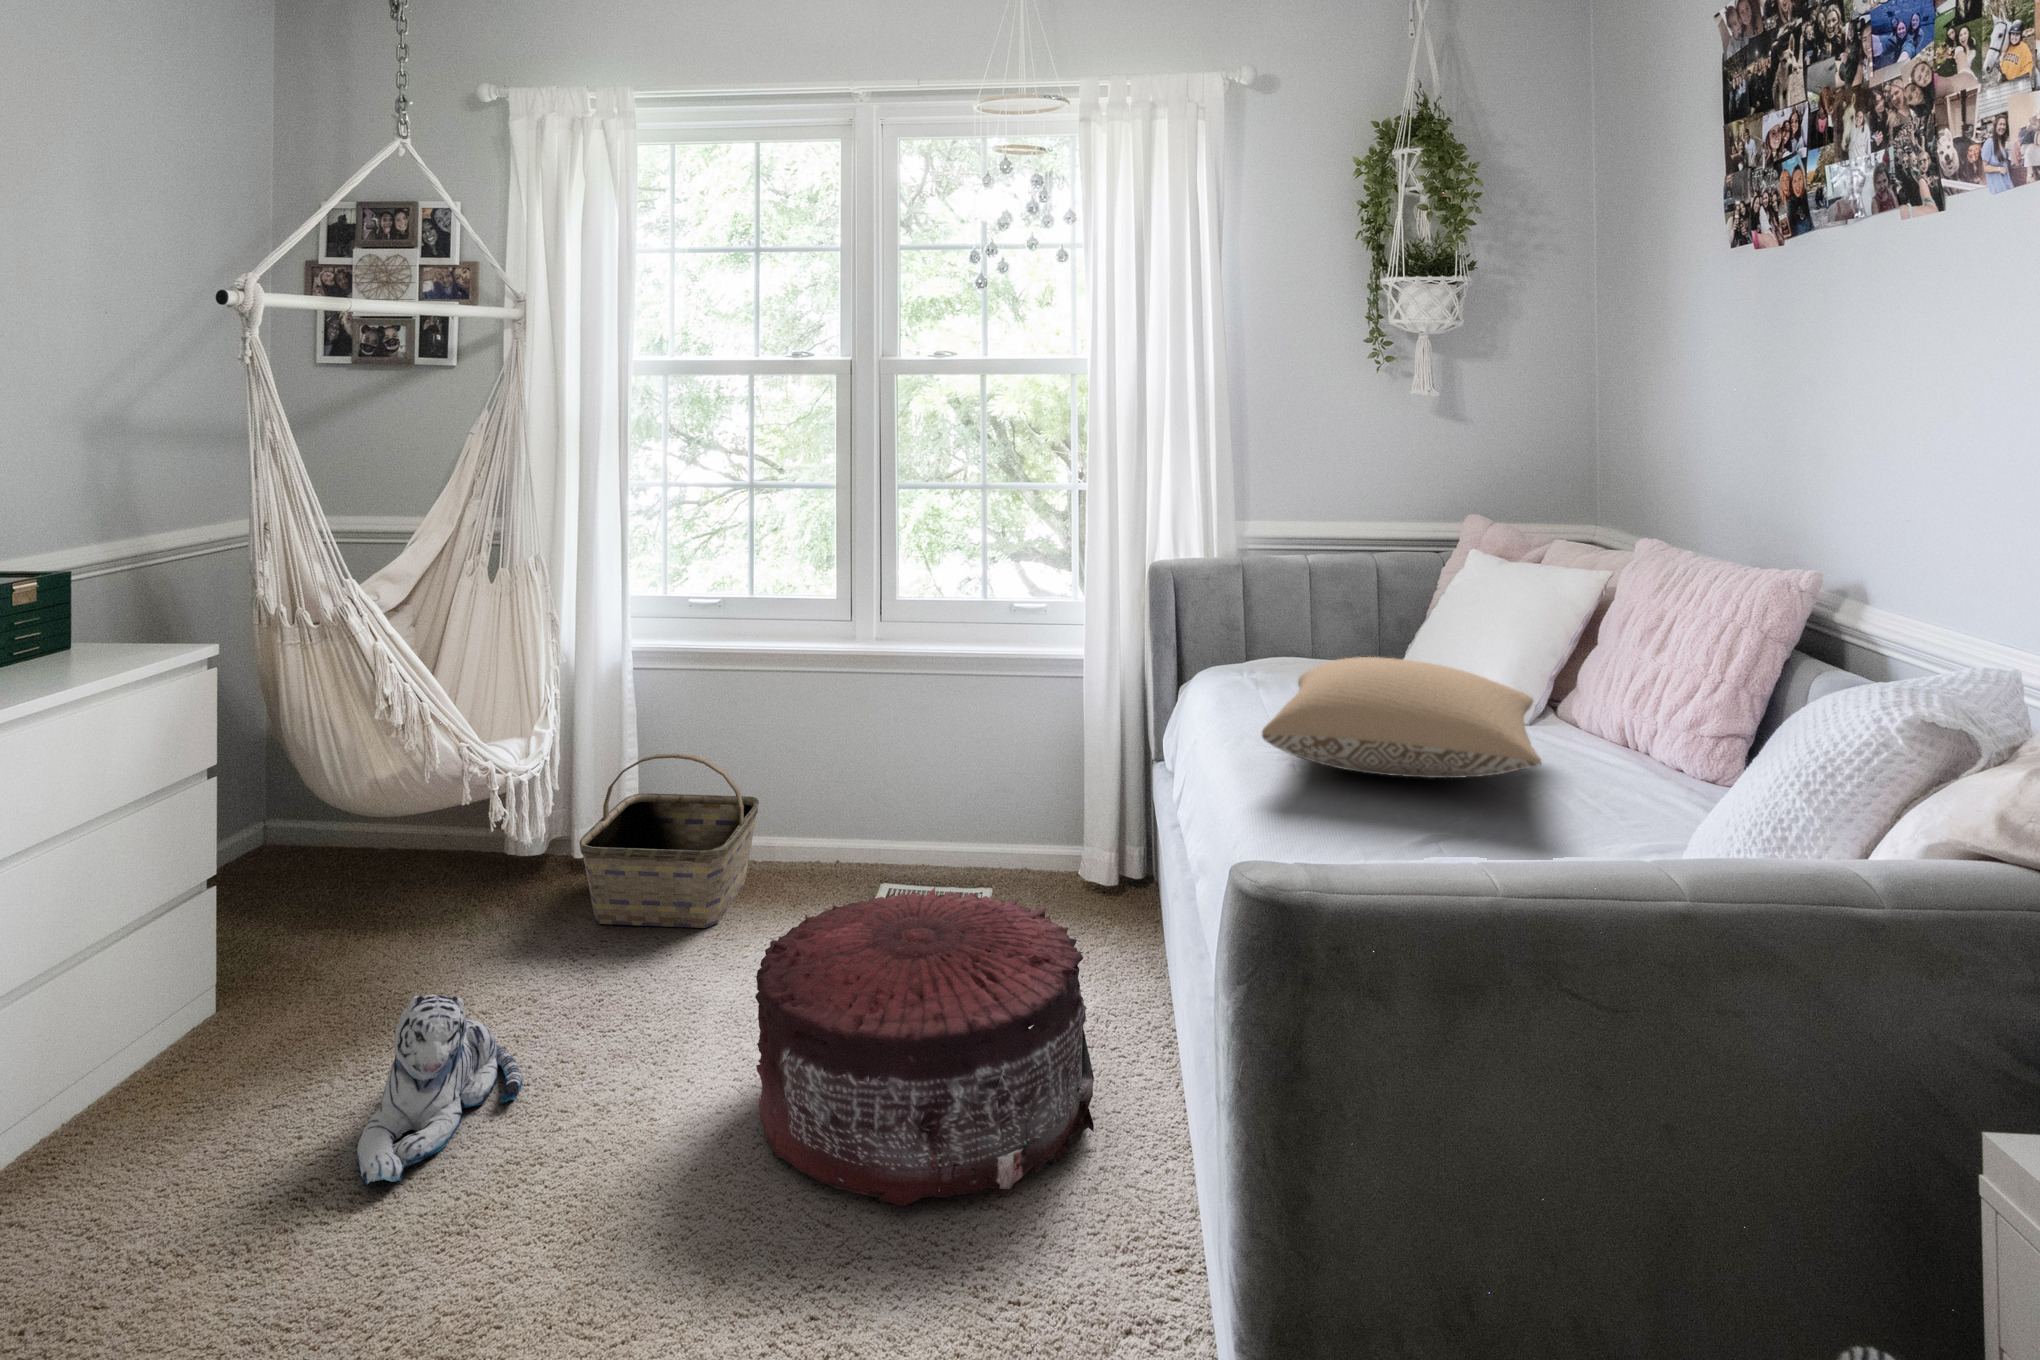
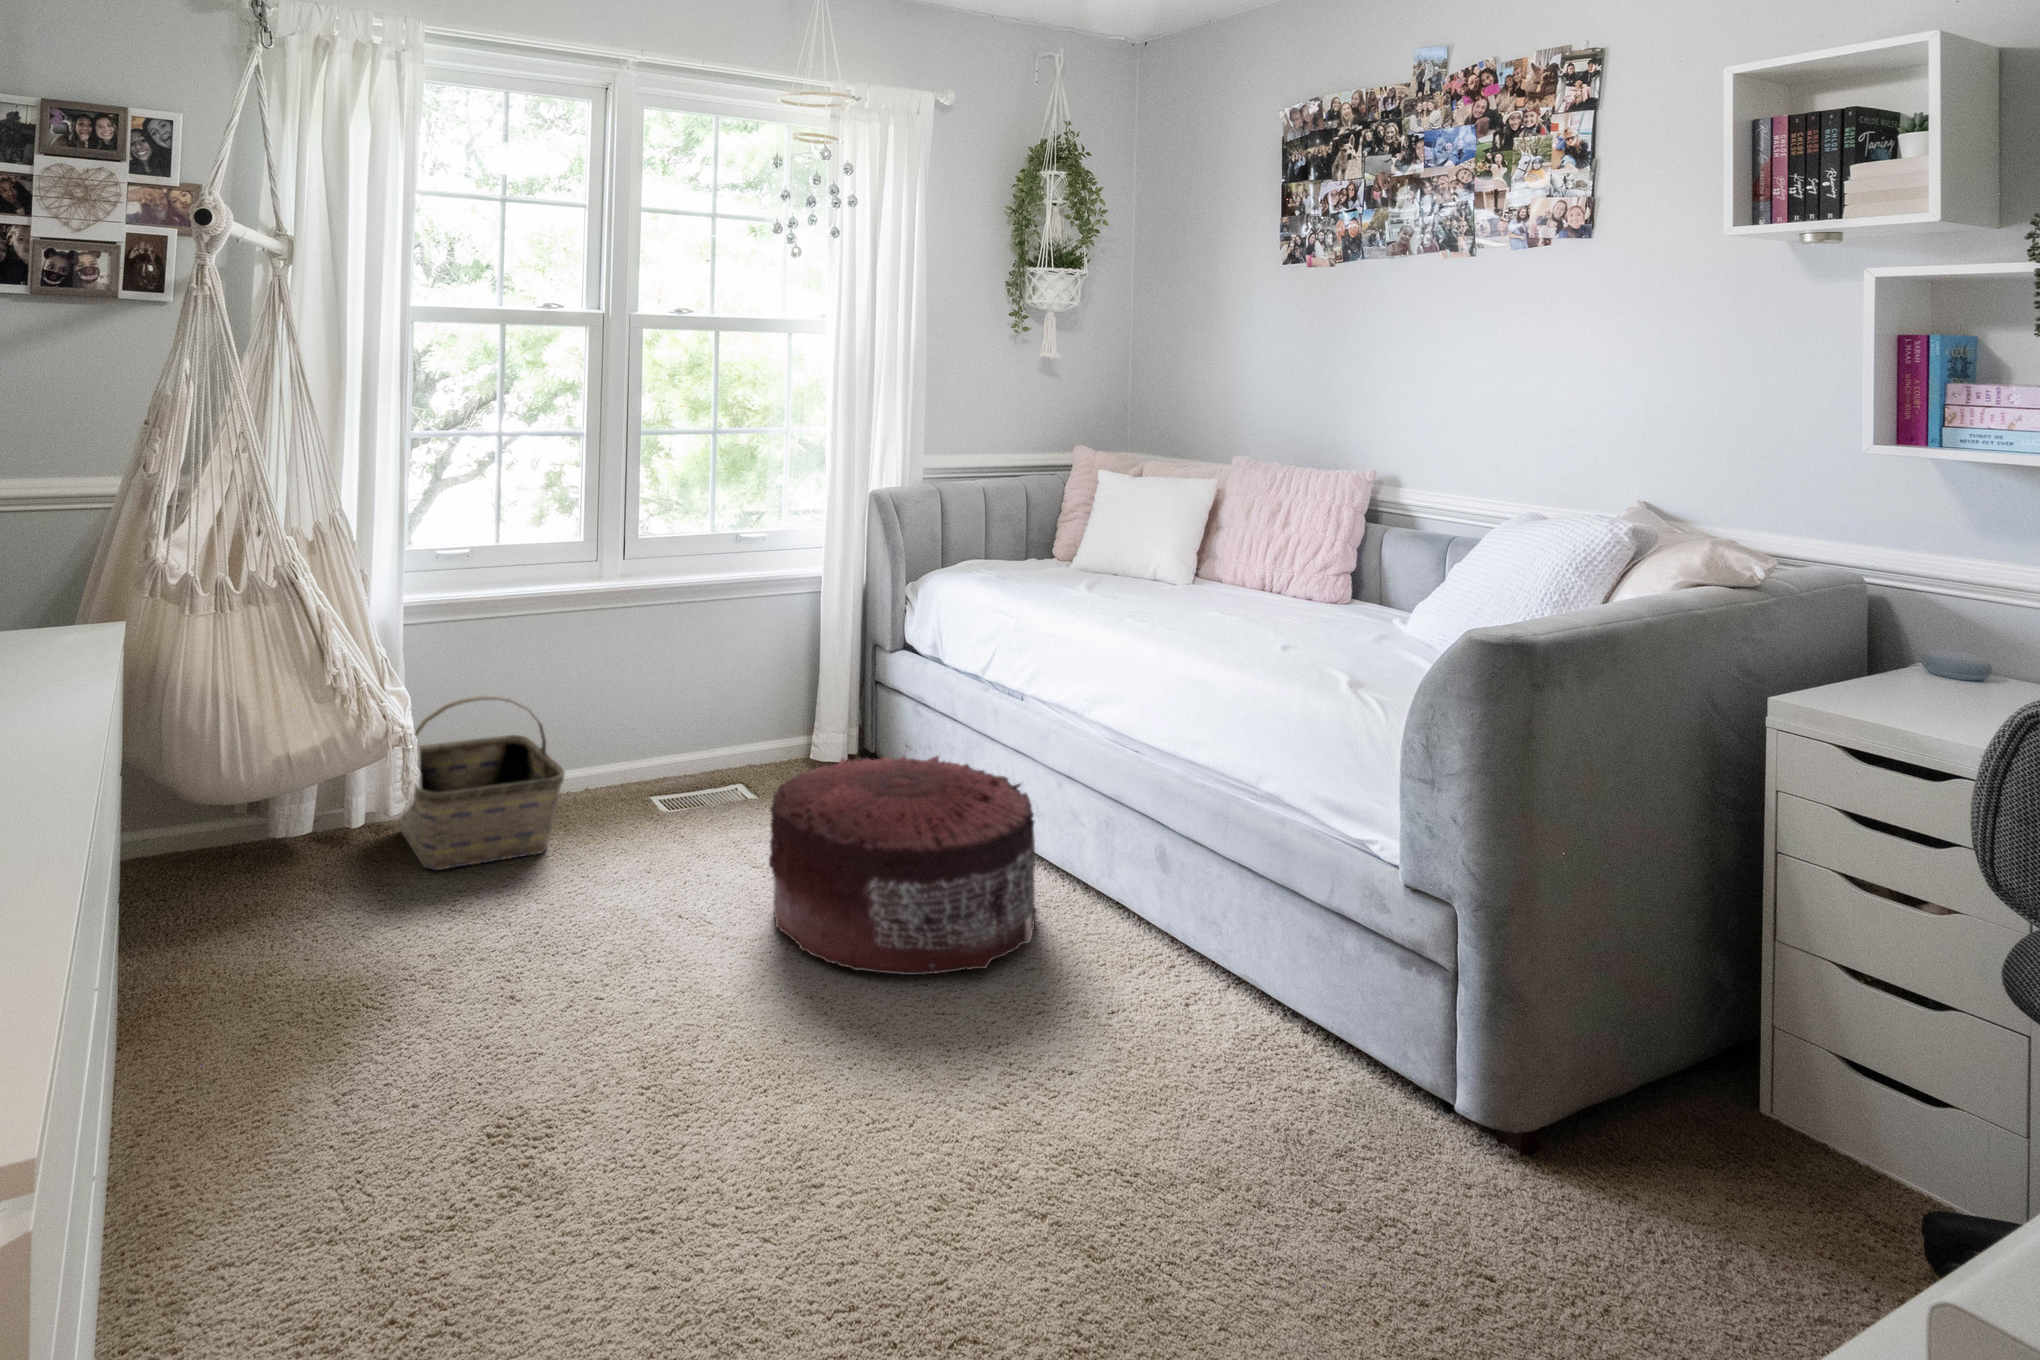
pillow: present [1262,657,1541,778] -> none [1088,539,1322,612]
plush toy: present [357,994,522,1186] -> none [466,909,589,1083]

